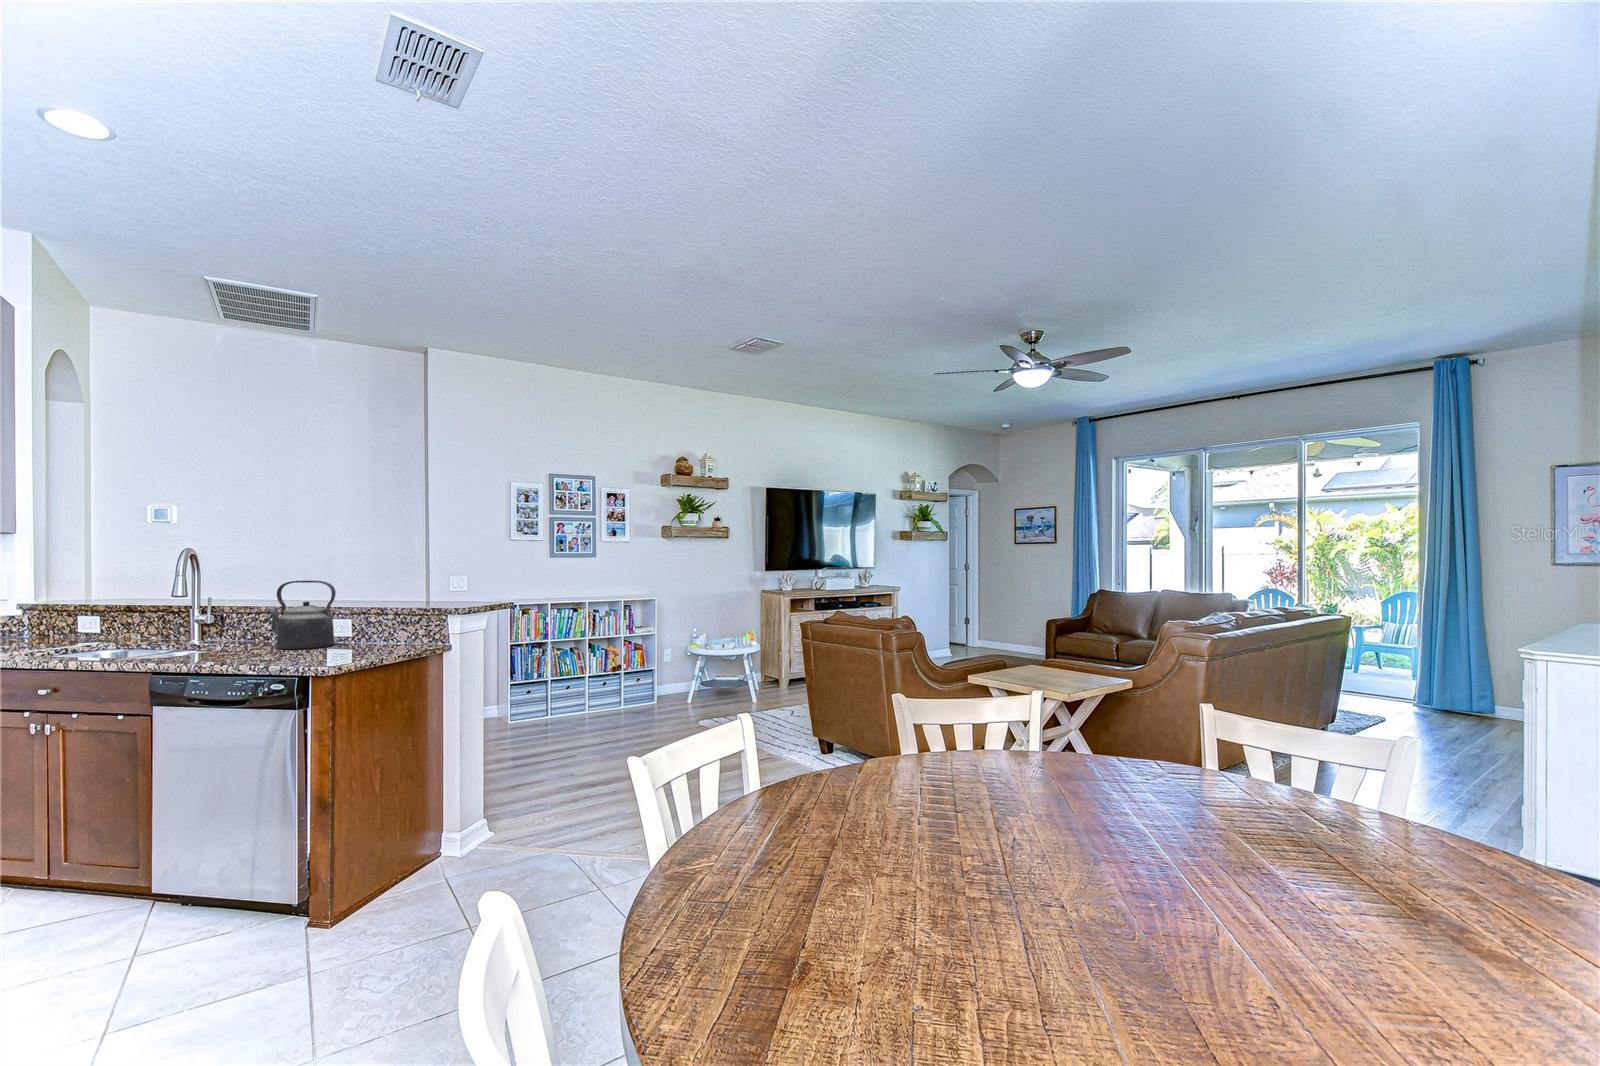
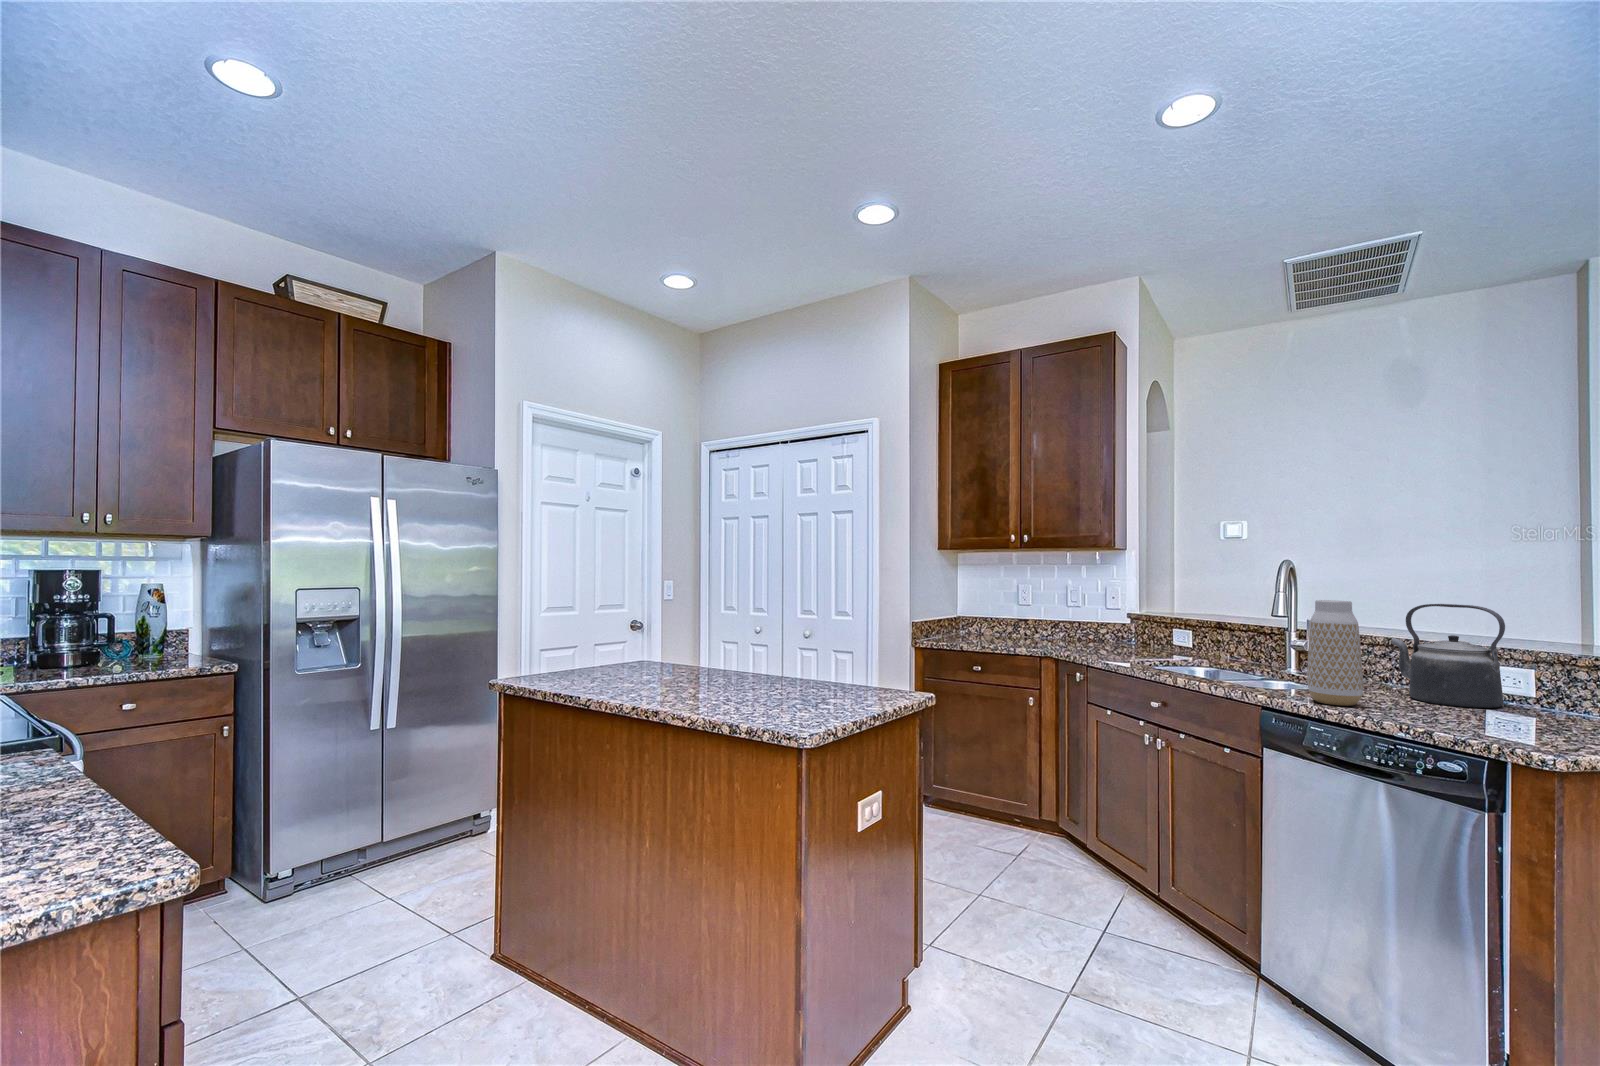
vase: none [192,583,236,662] -> present [1307,600,1363,706]

